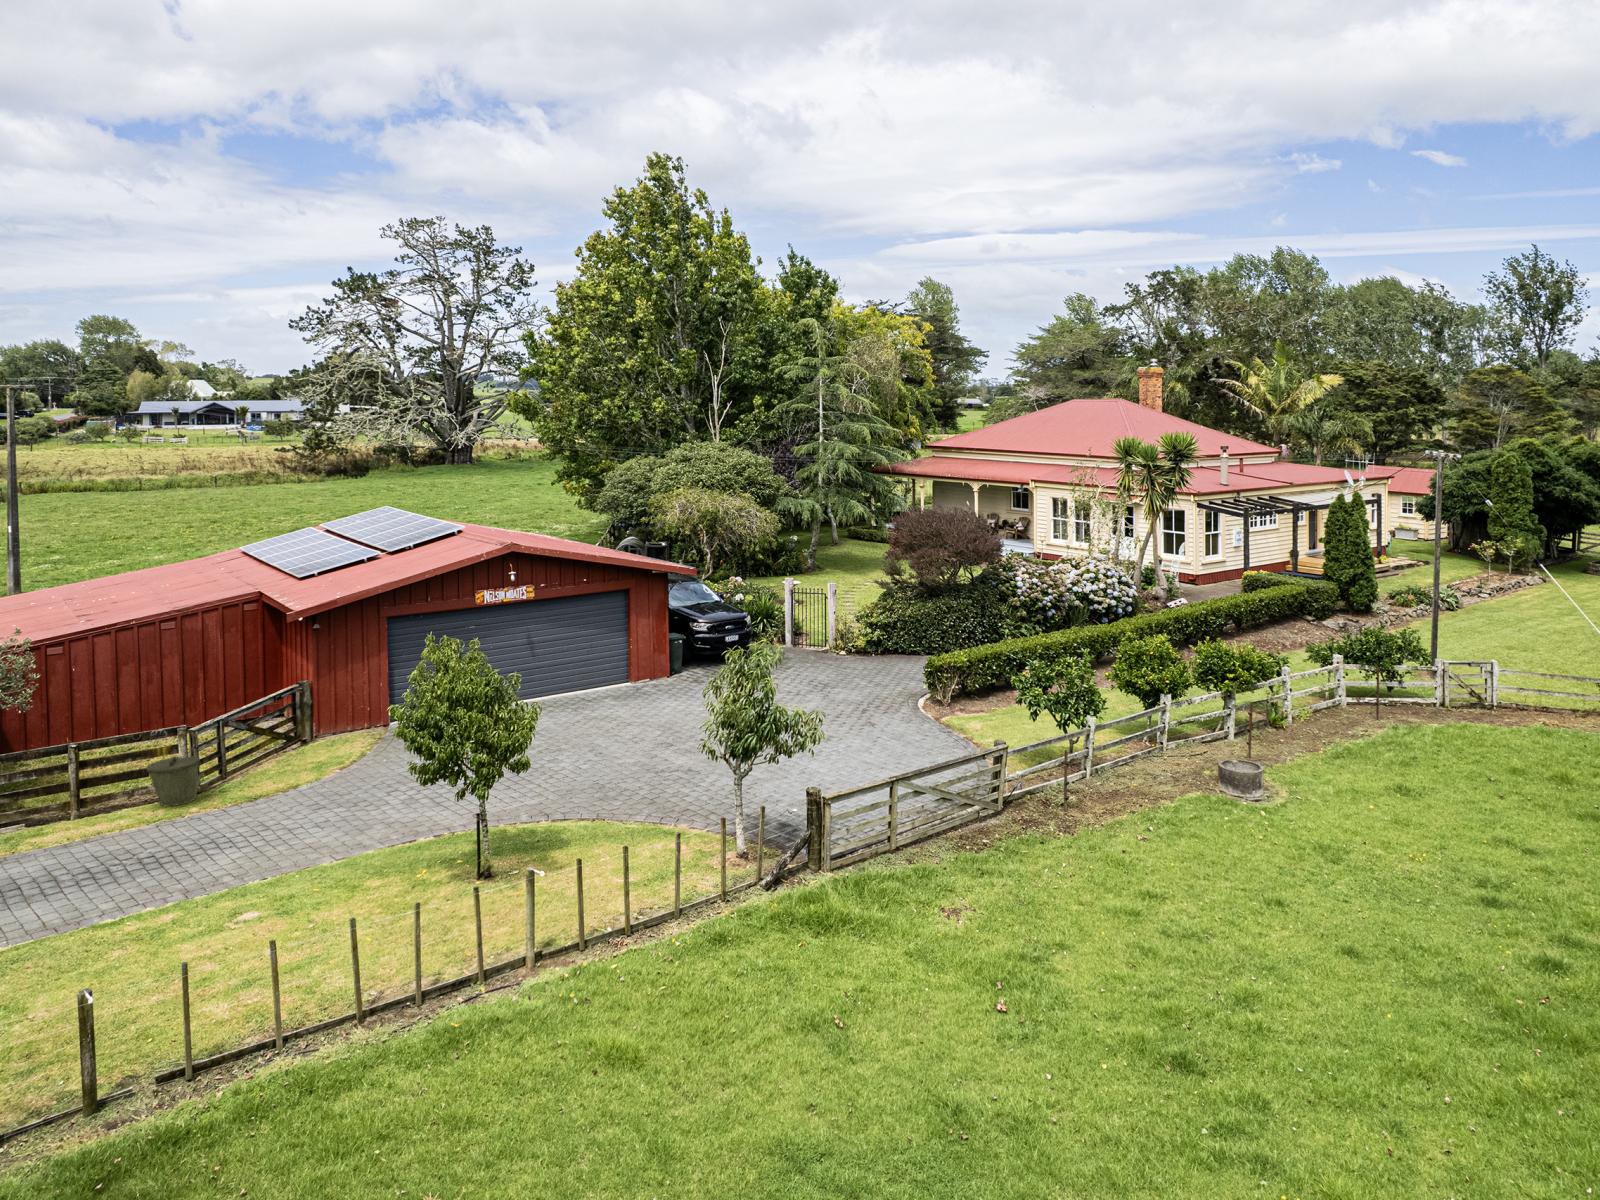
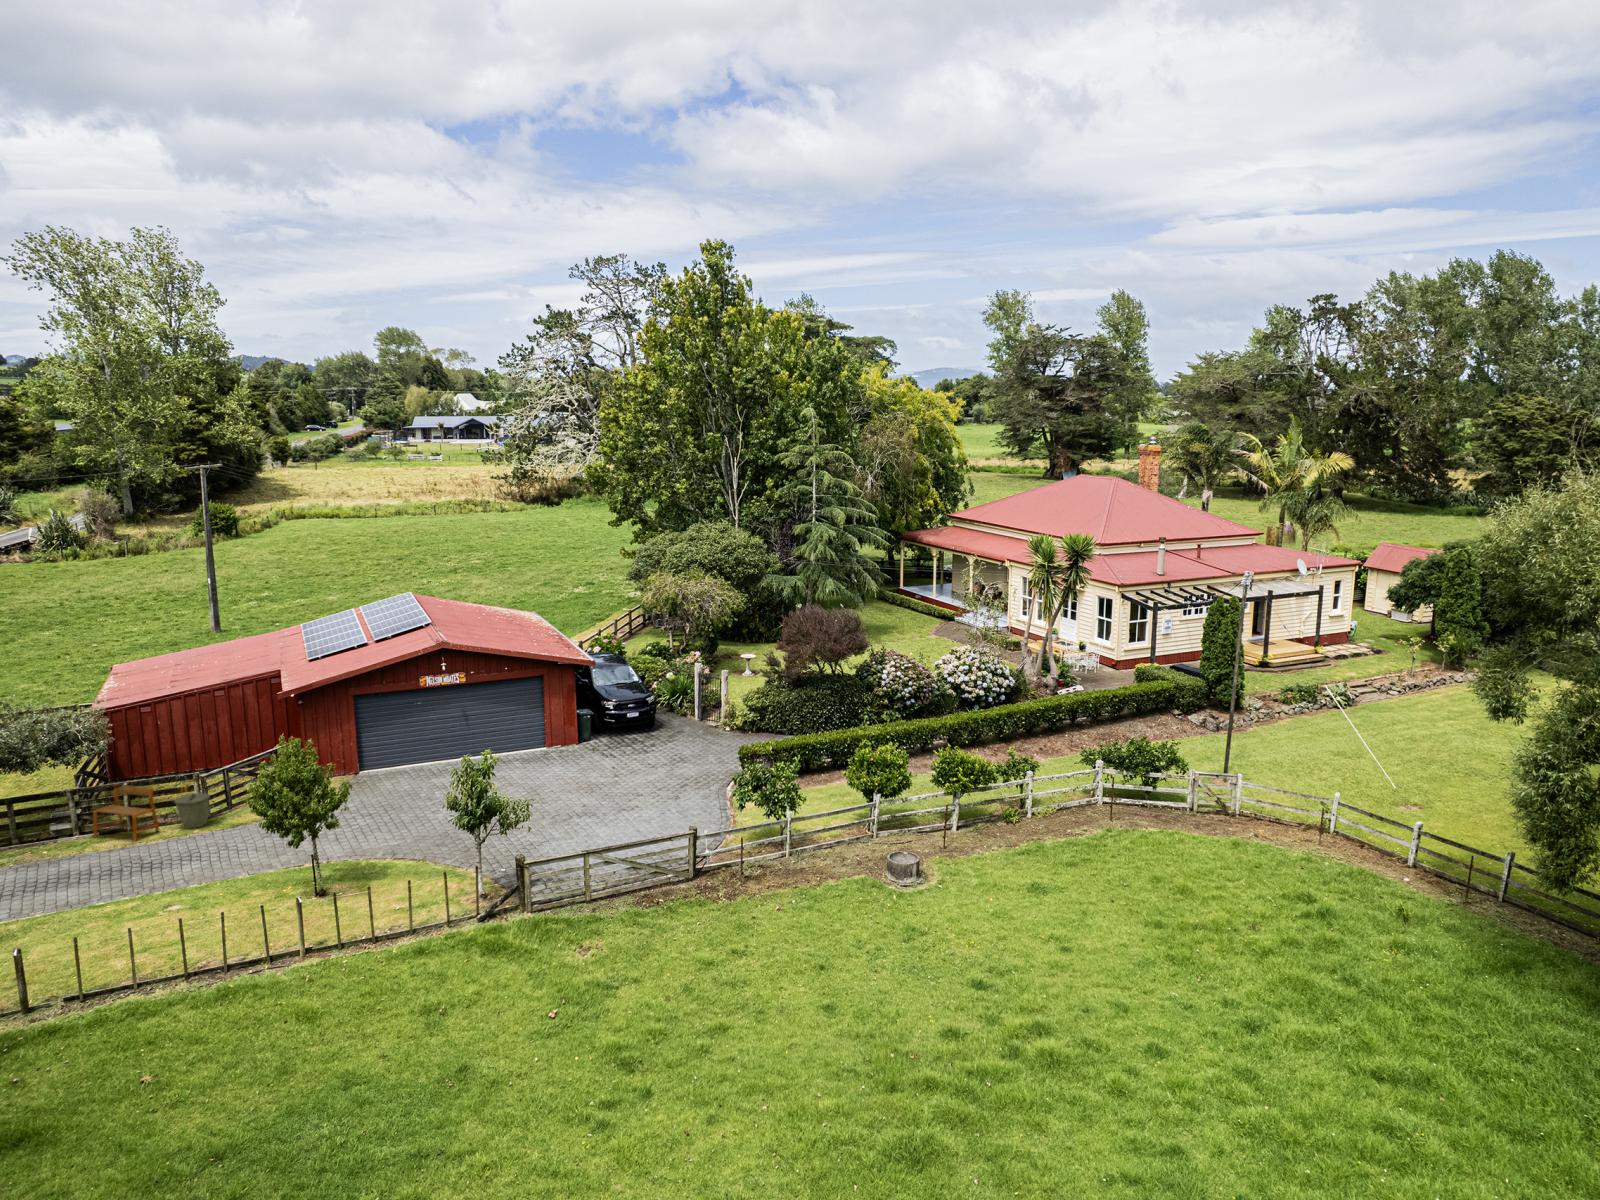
bench: none [19,748,126,831] -> present [93,785,159,841]

